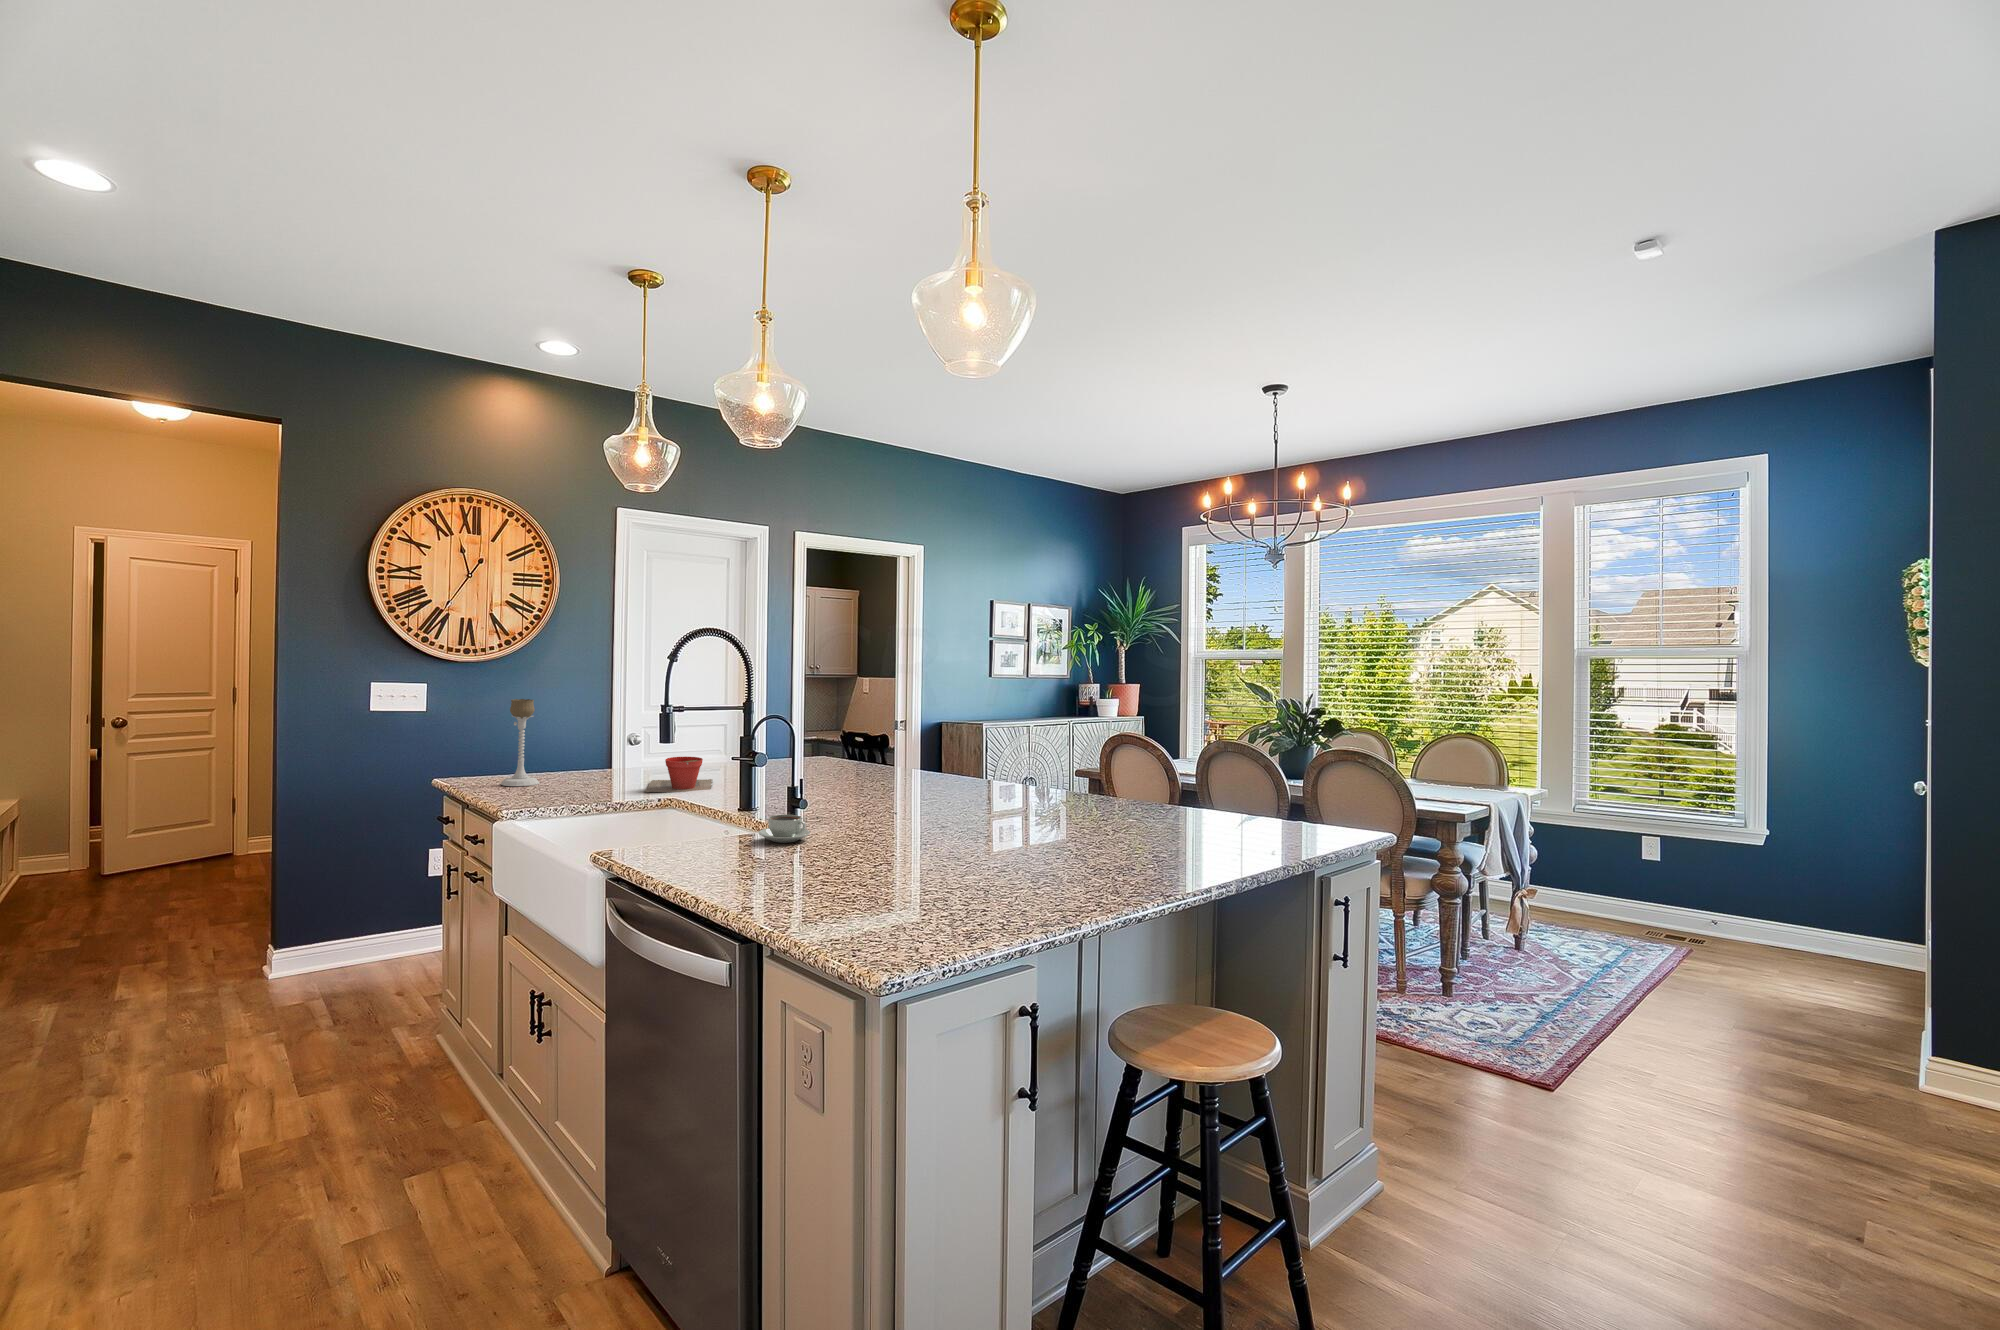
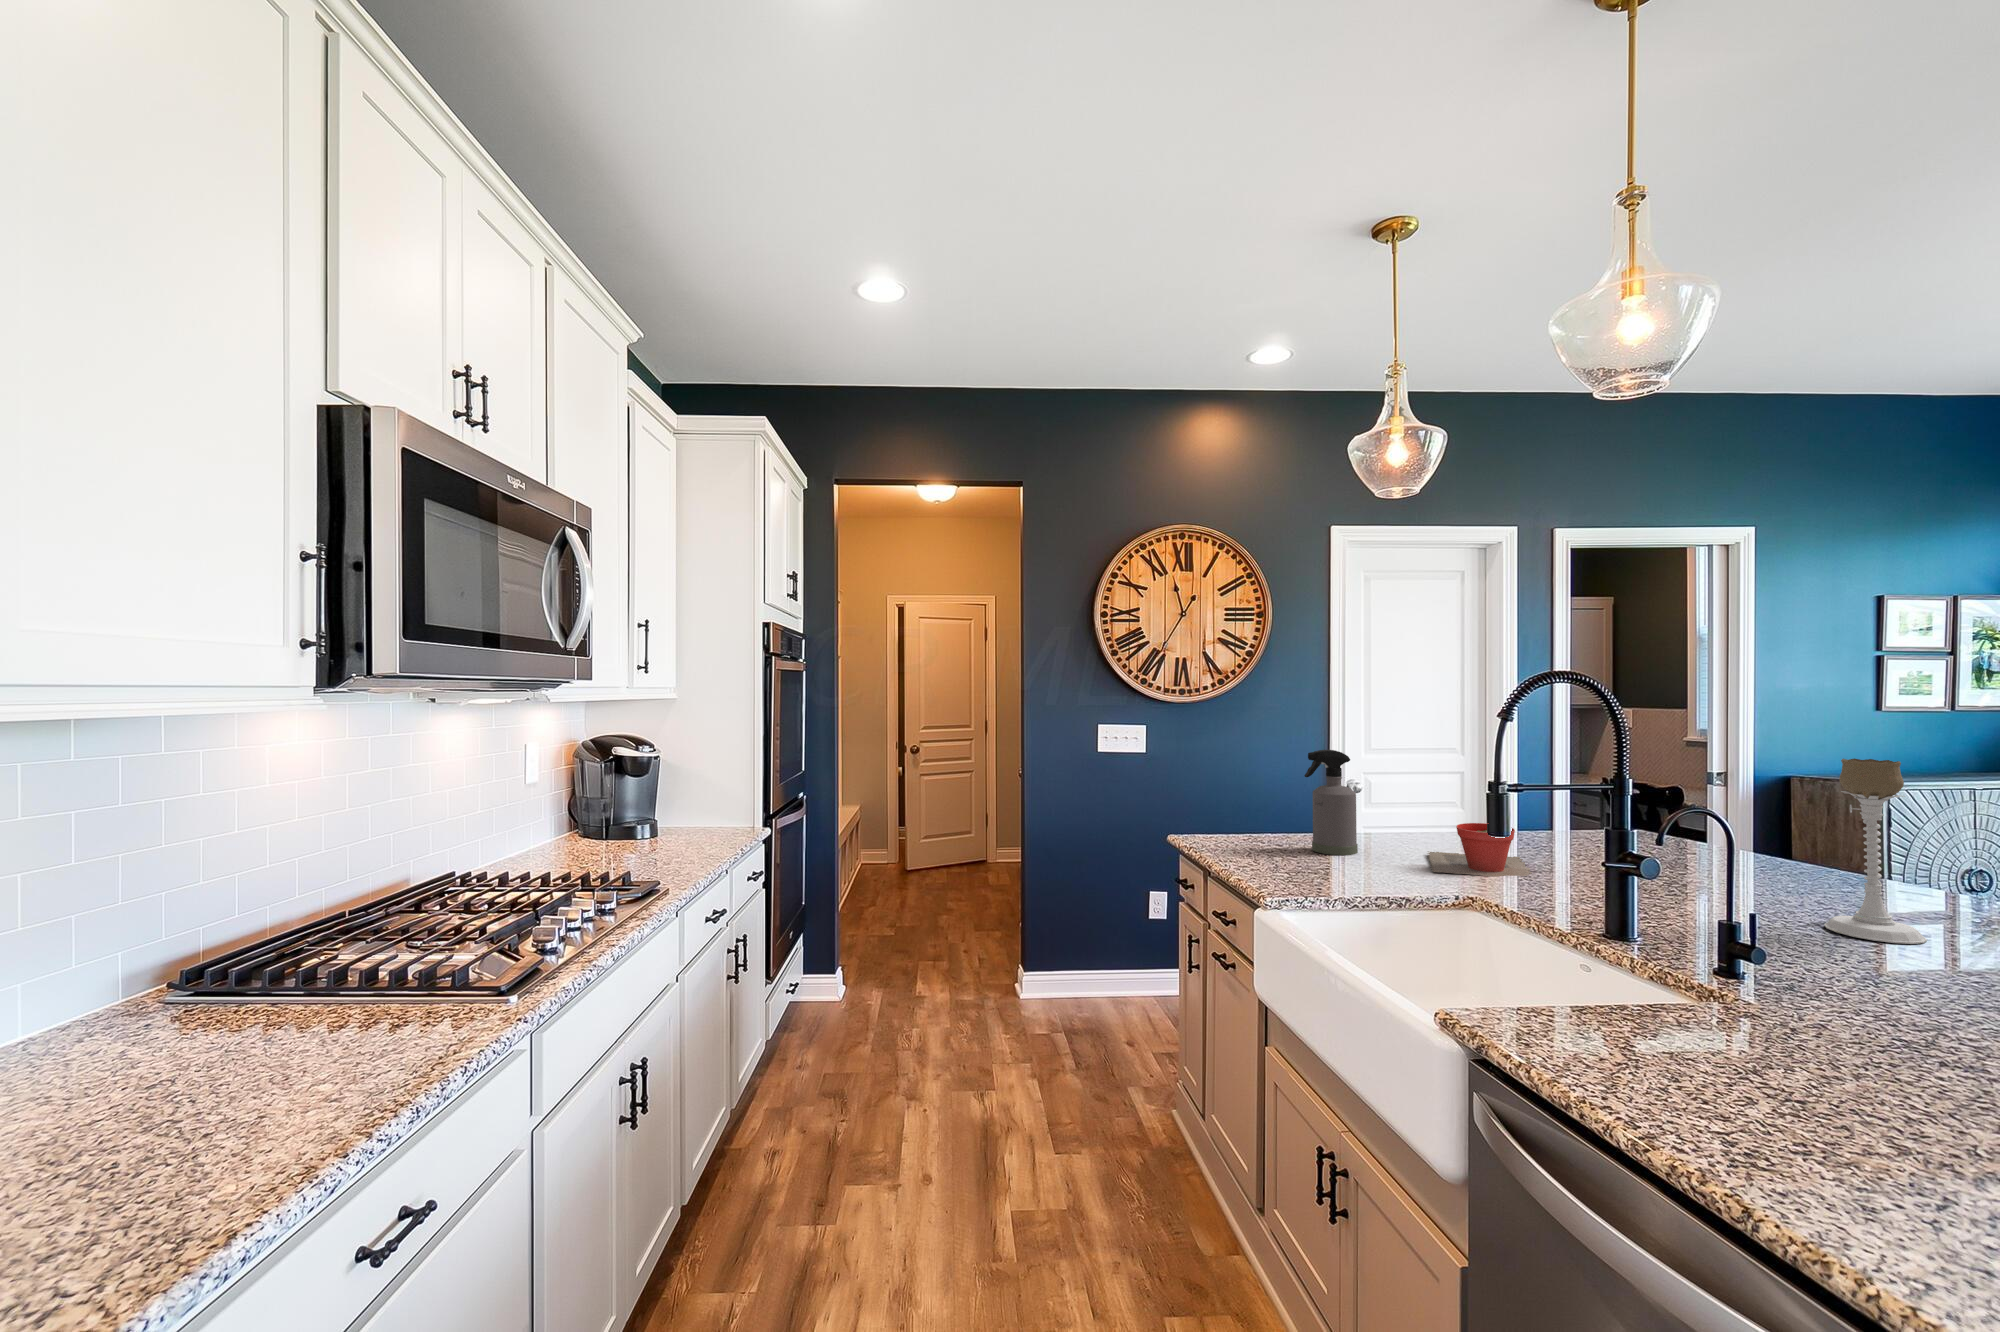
candle holder: present [501,699,539,786] -> present [1824,758,1927,944]
spray bottle: none [559,706,600,787] -> present [1304,750,1358,855]
coffee cup: present [759,815,810,843] -> none [1777,975,1926,1044]

